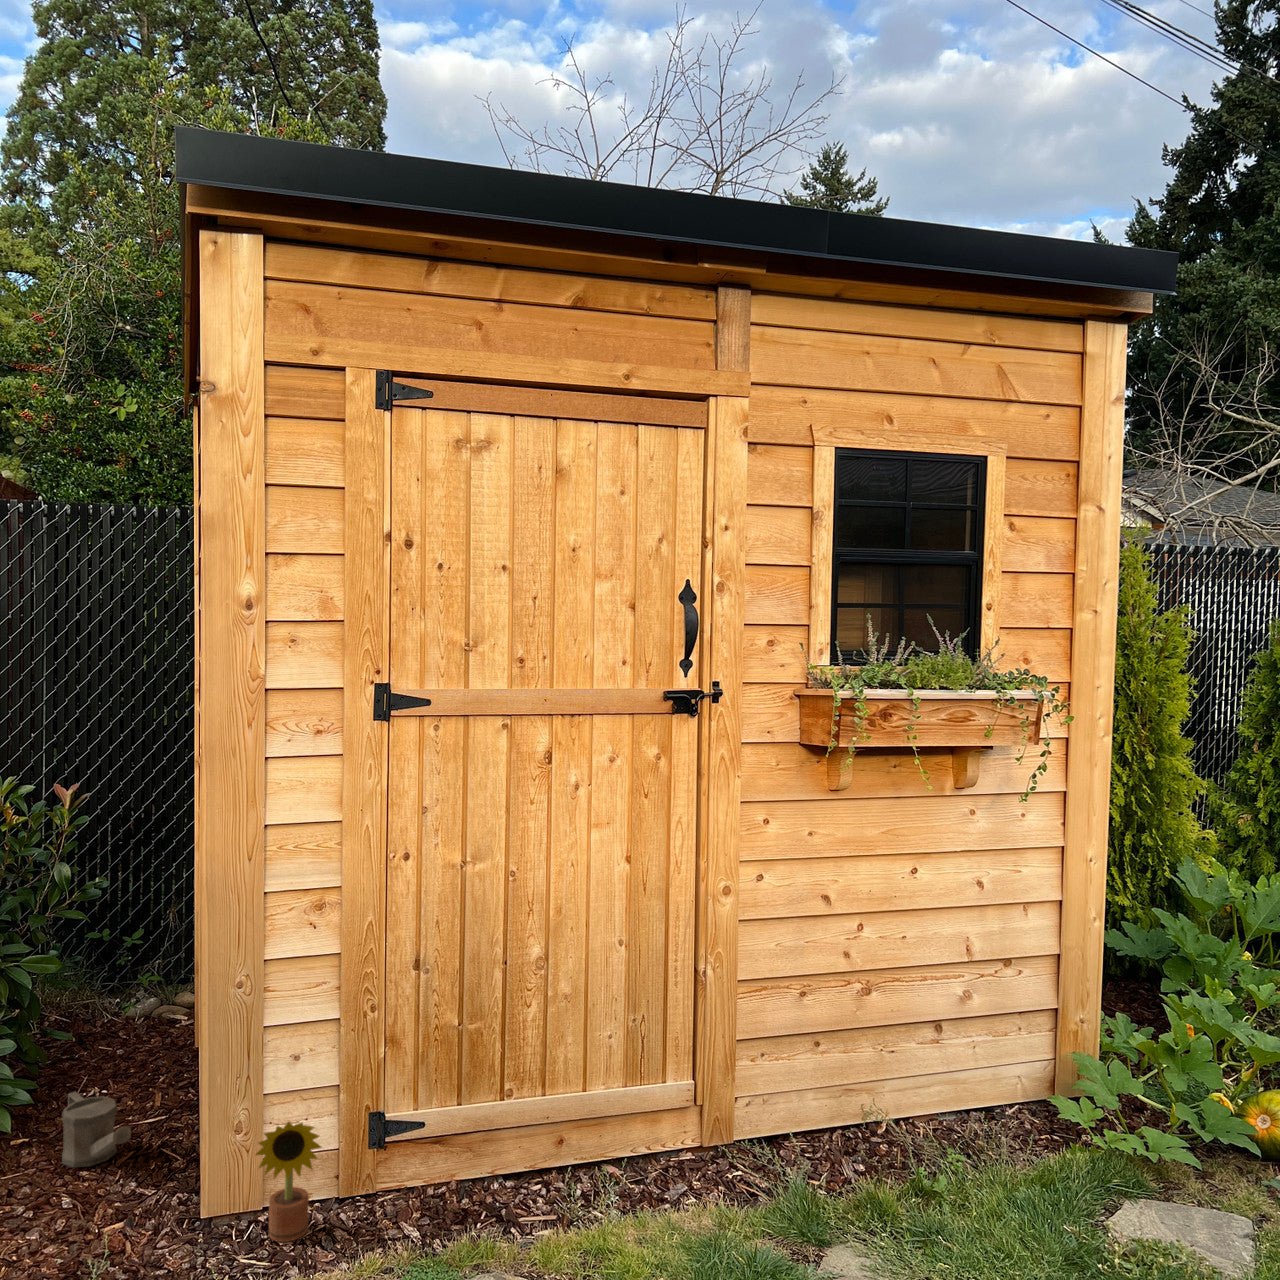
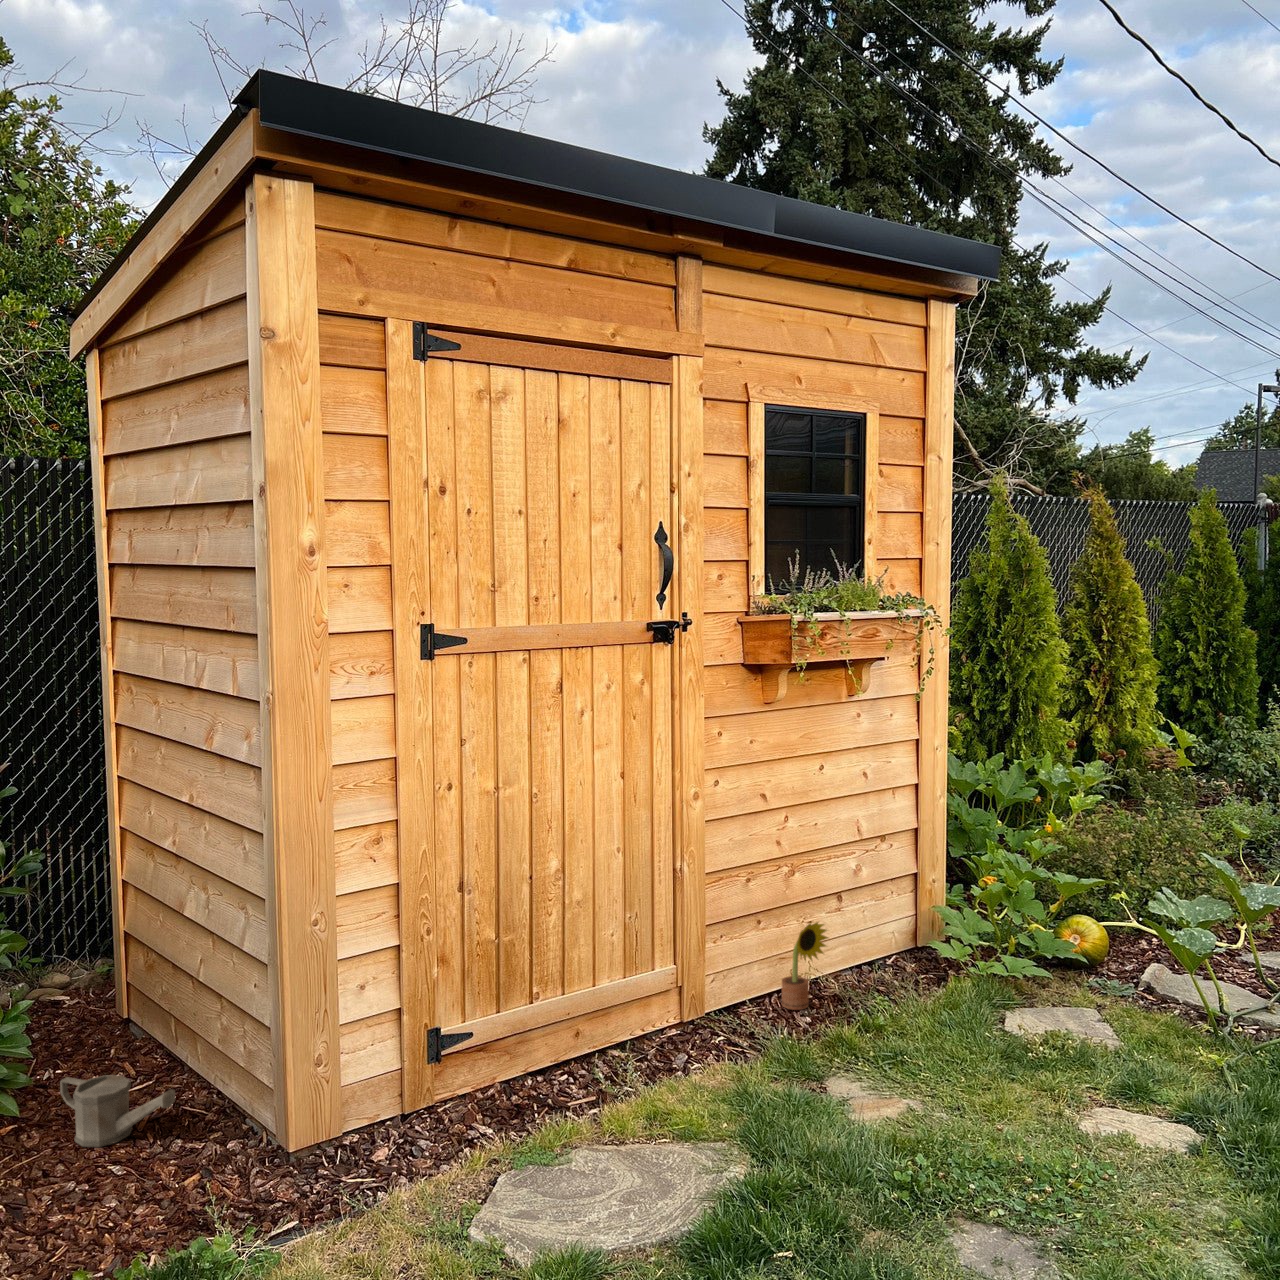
decorative plant: present [256,1122,322,1242] -> present [782,922,828,1010]

